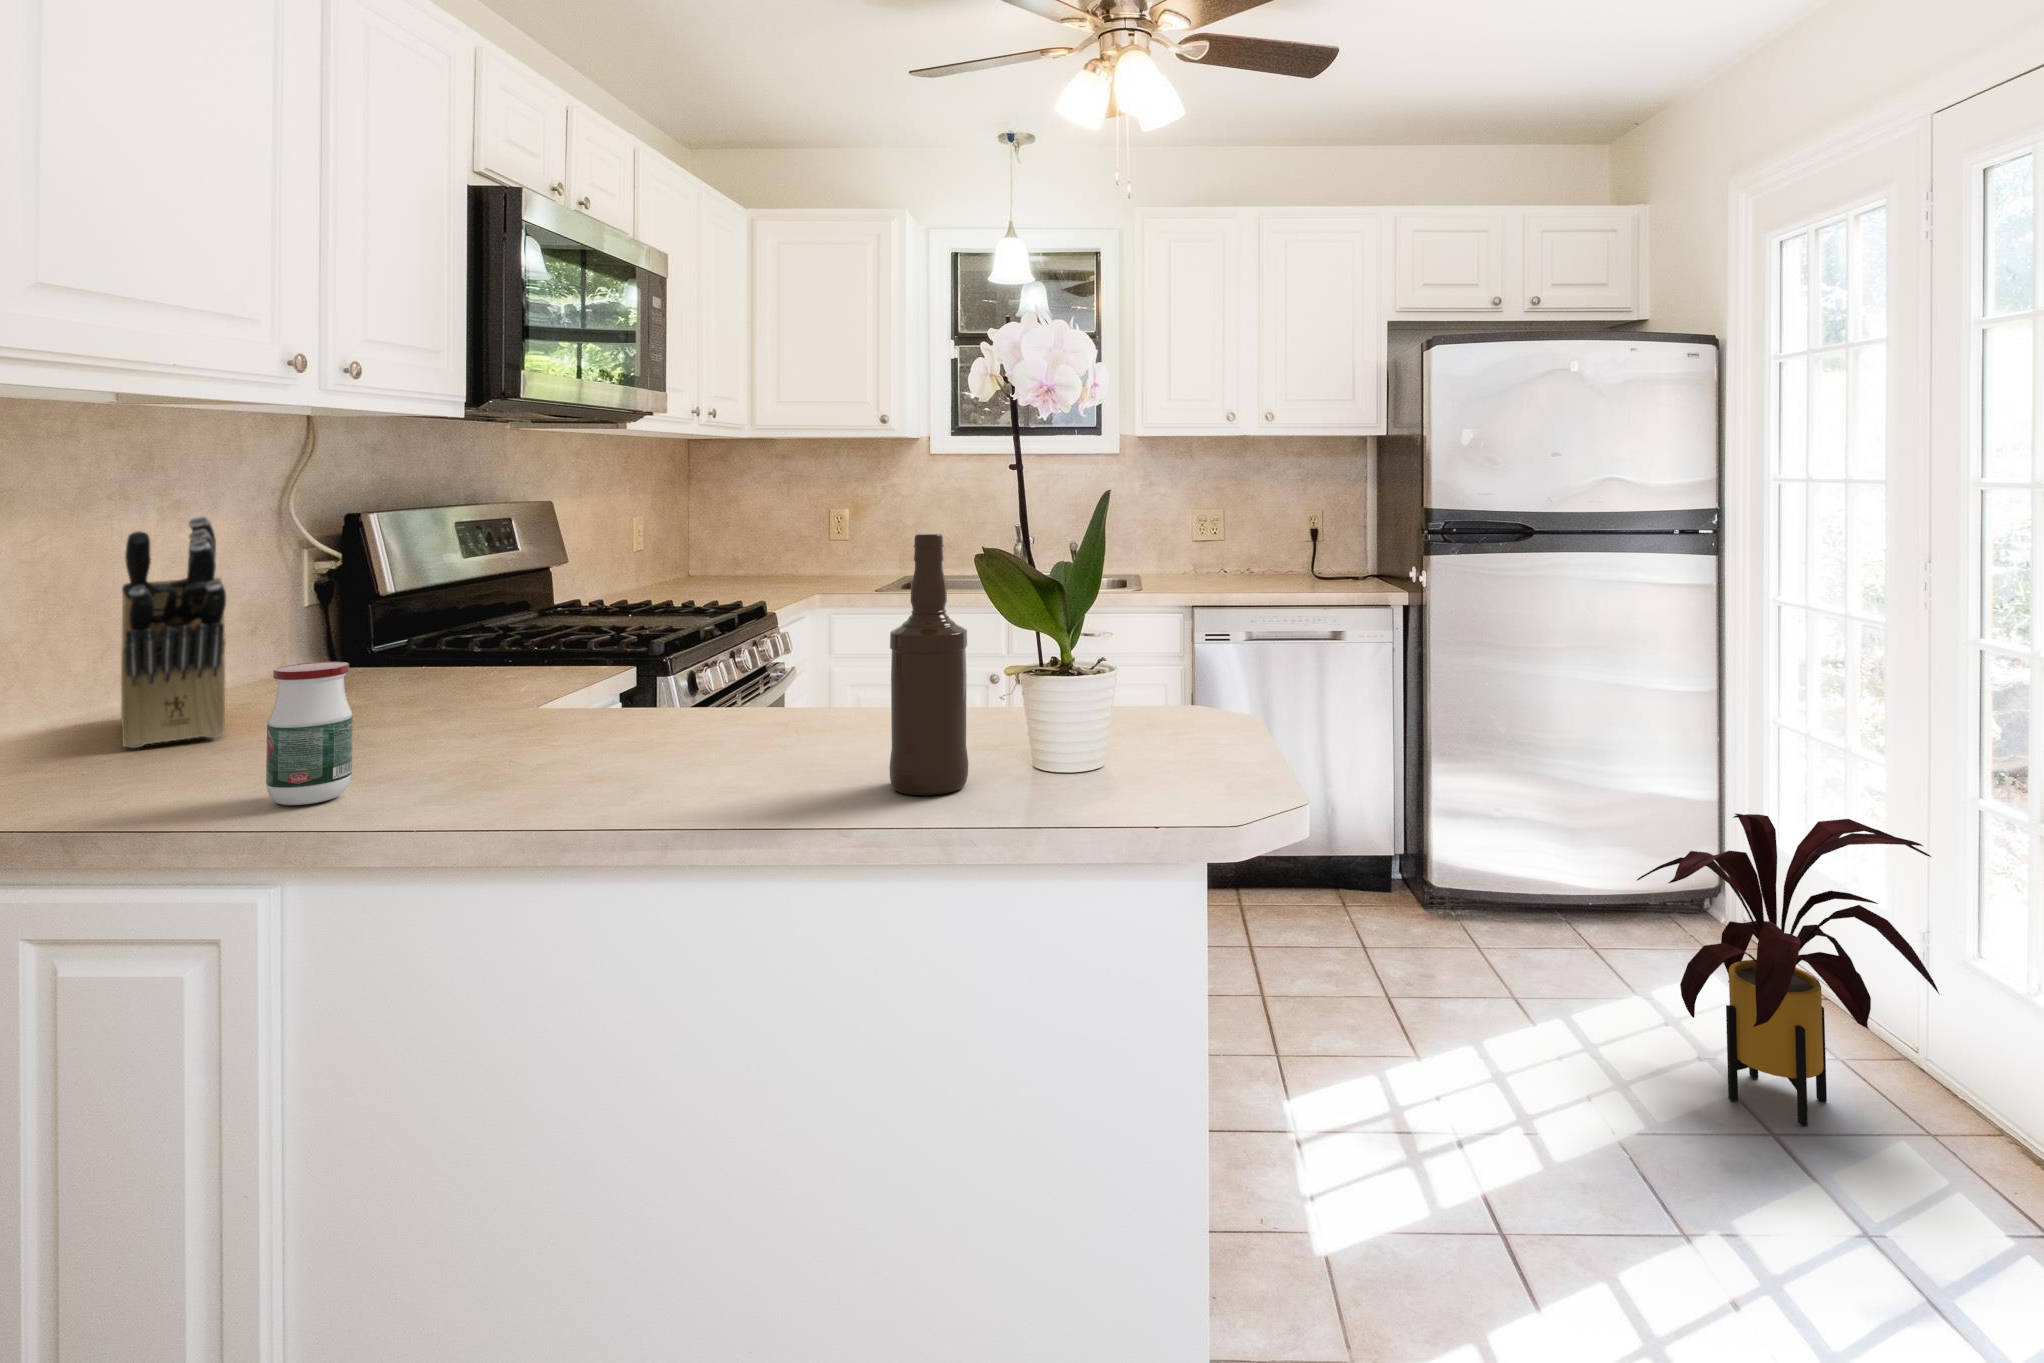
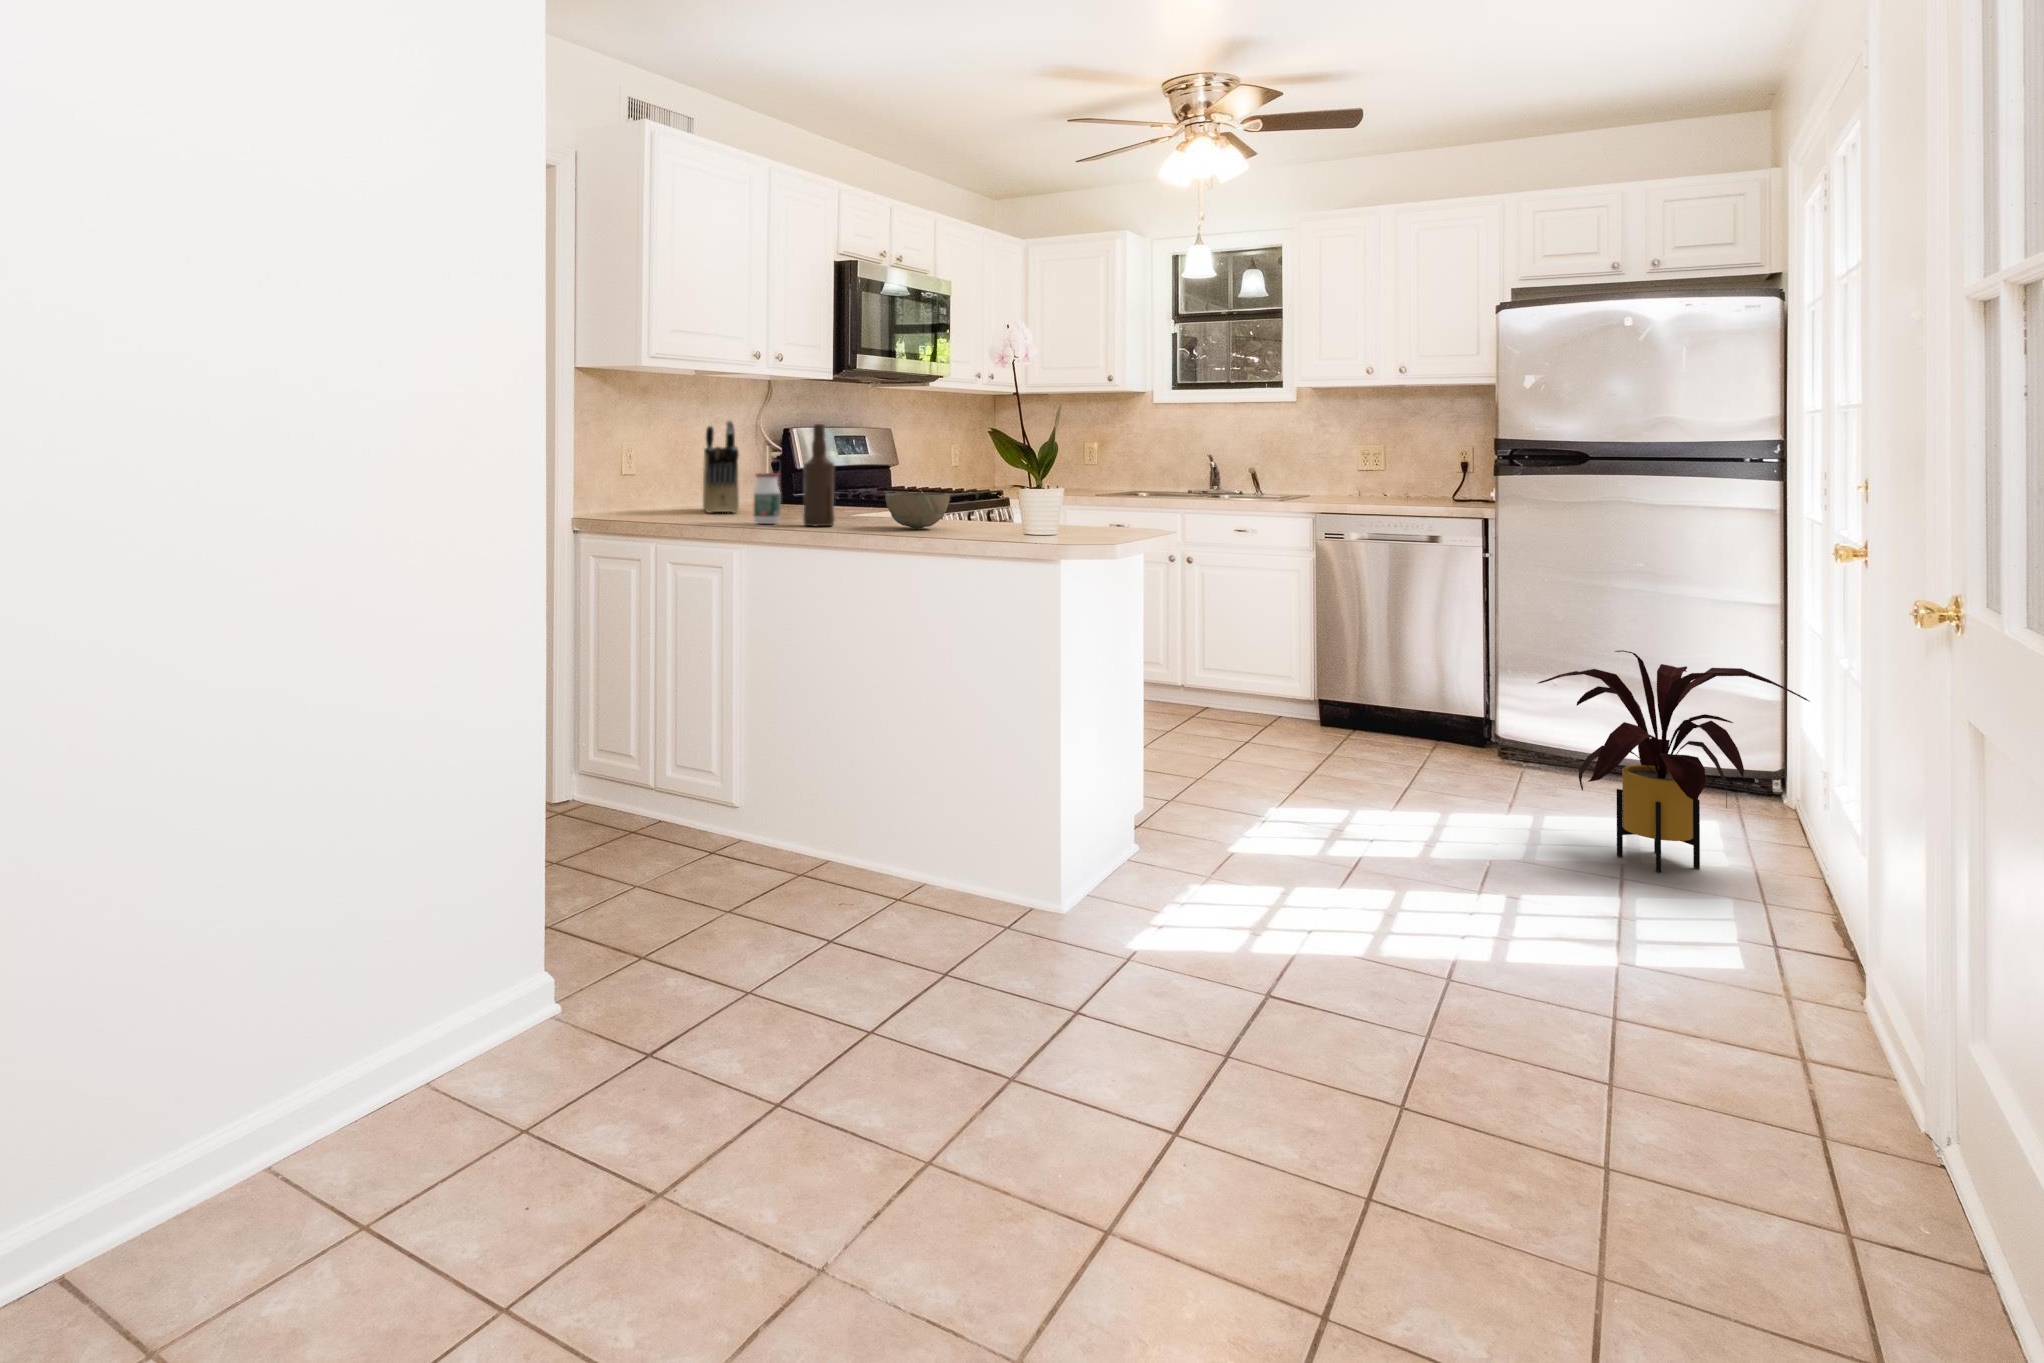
bottle: present [889,533,969,795] -> present [803,424,835,526]
bowl: none [657,682,815,776] -> present [885,493,949,528]

